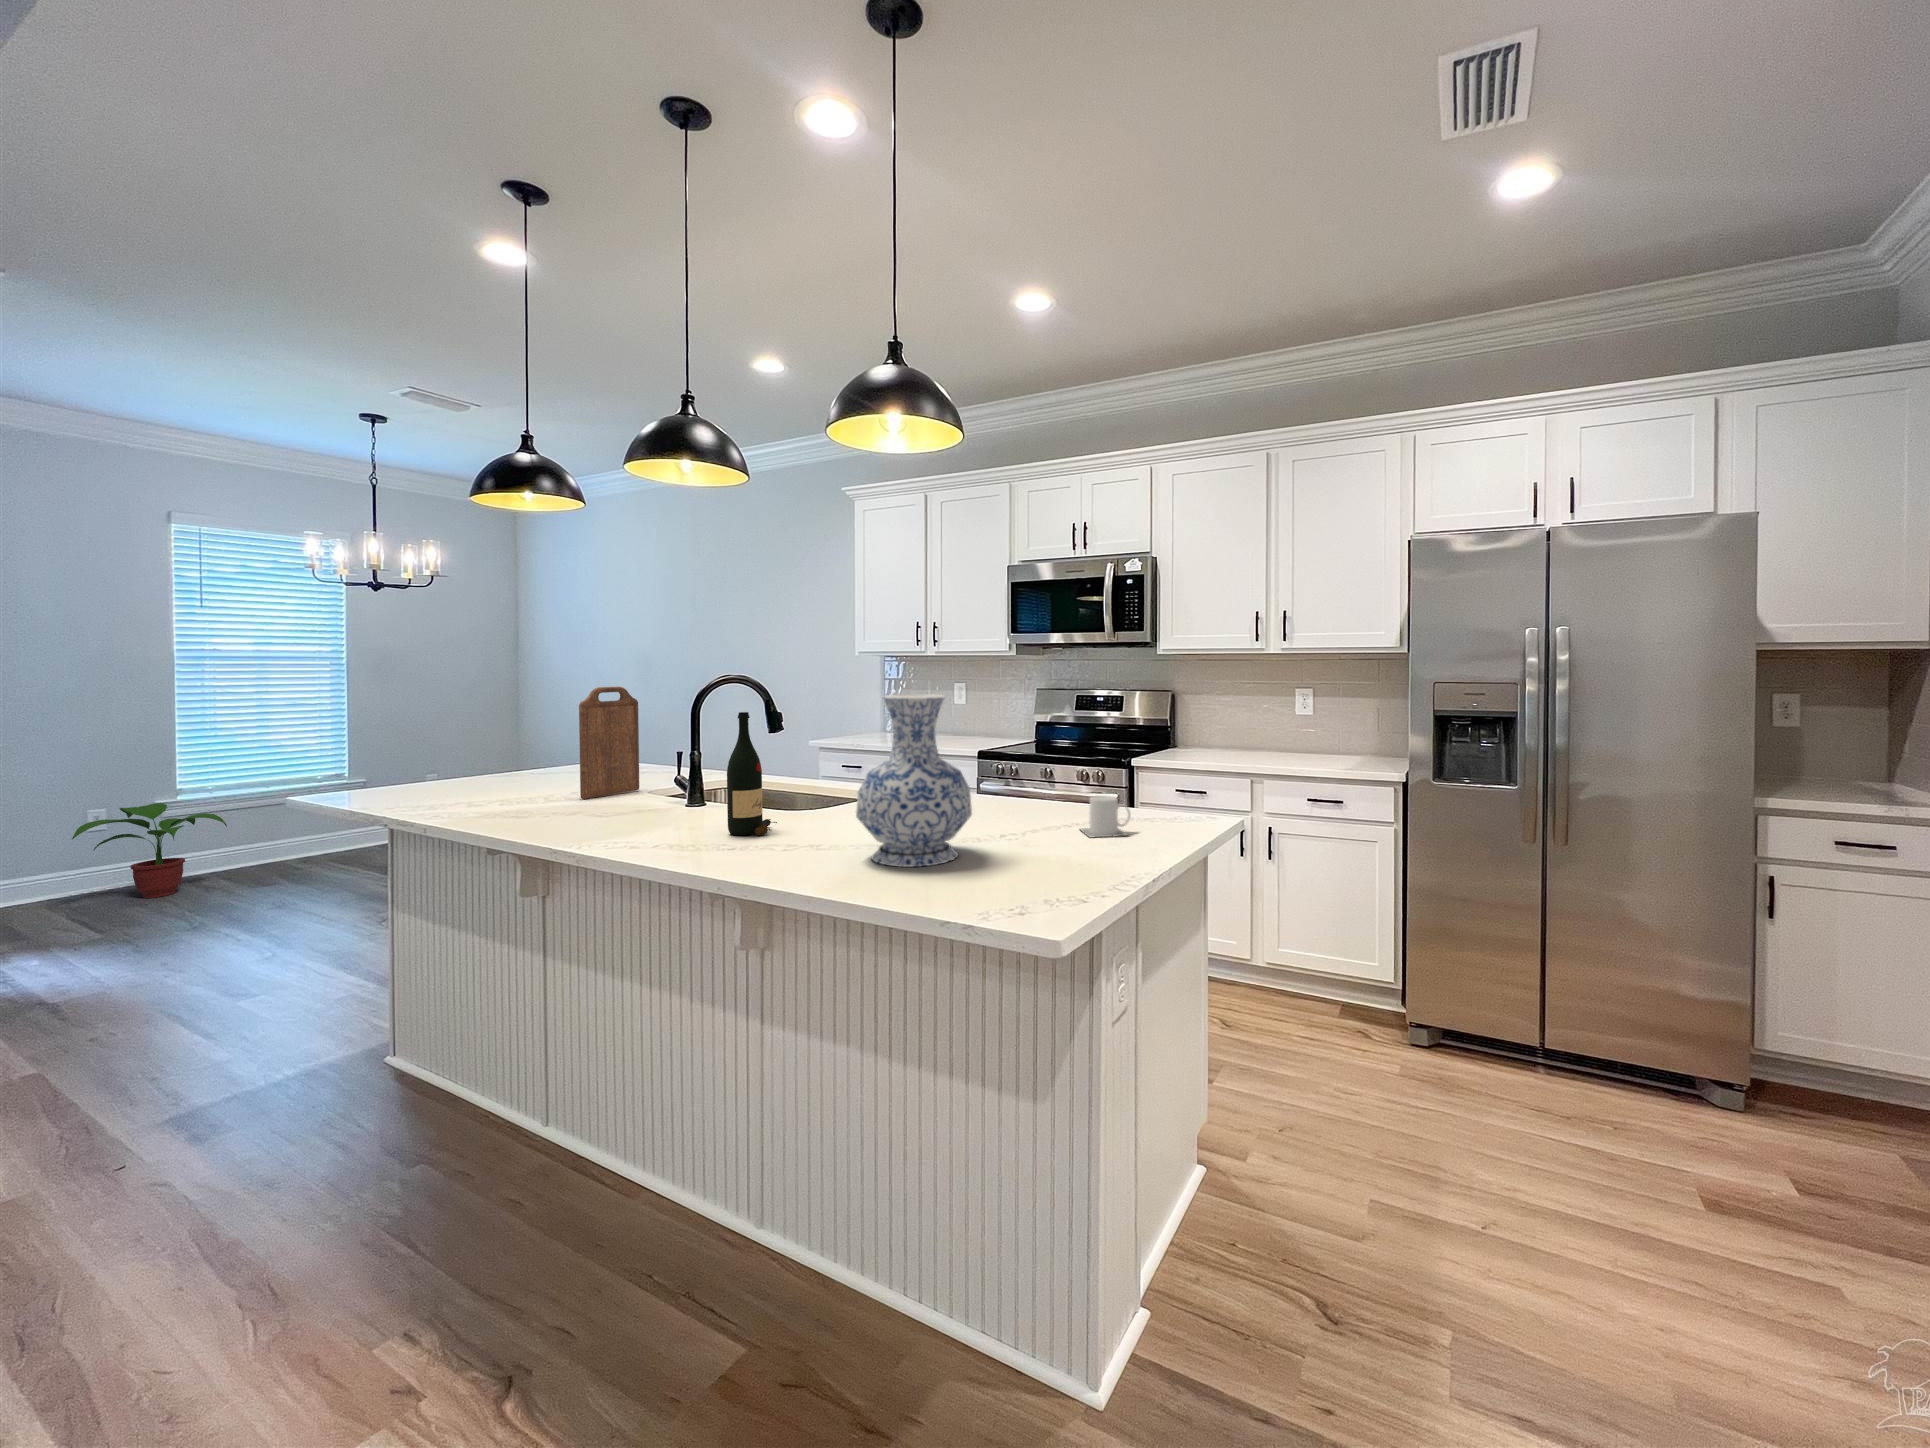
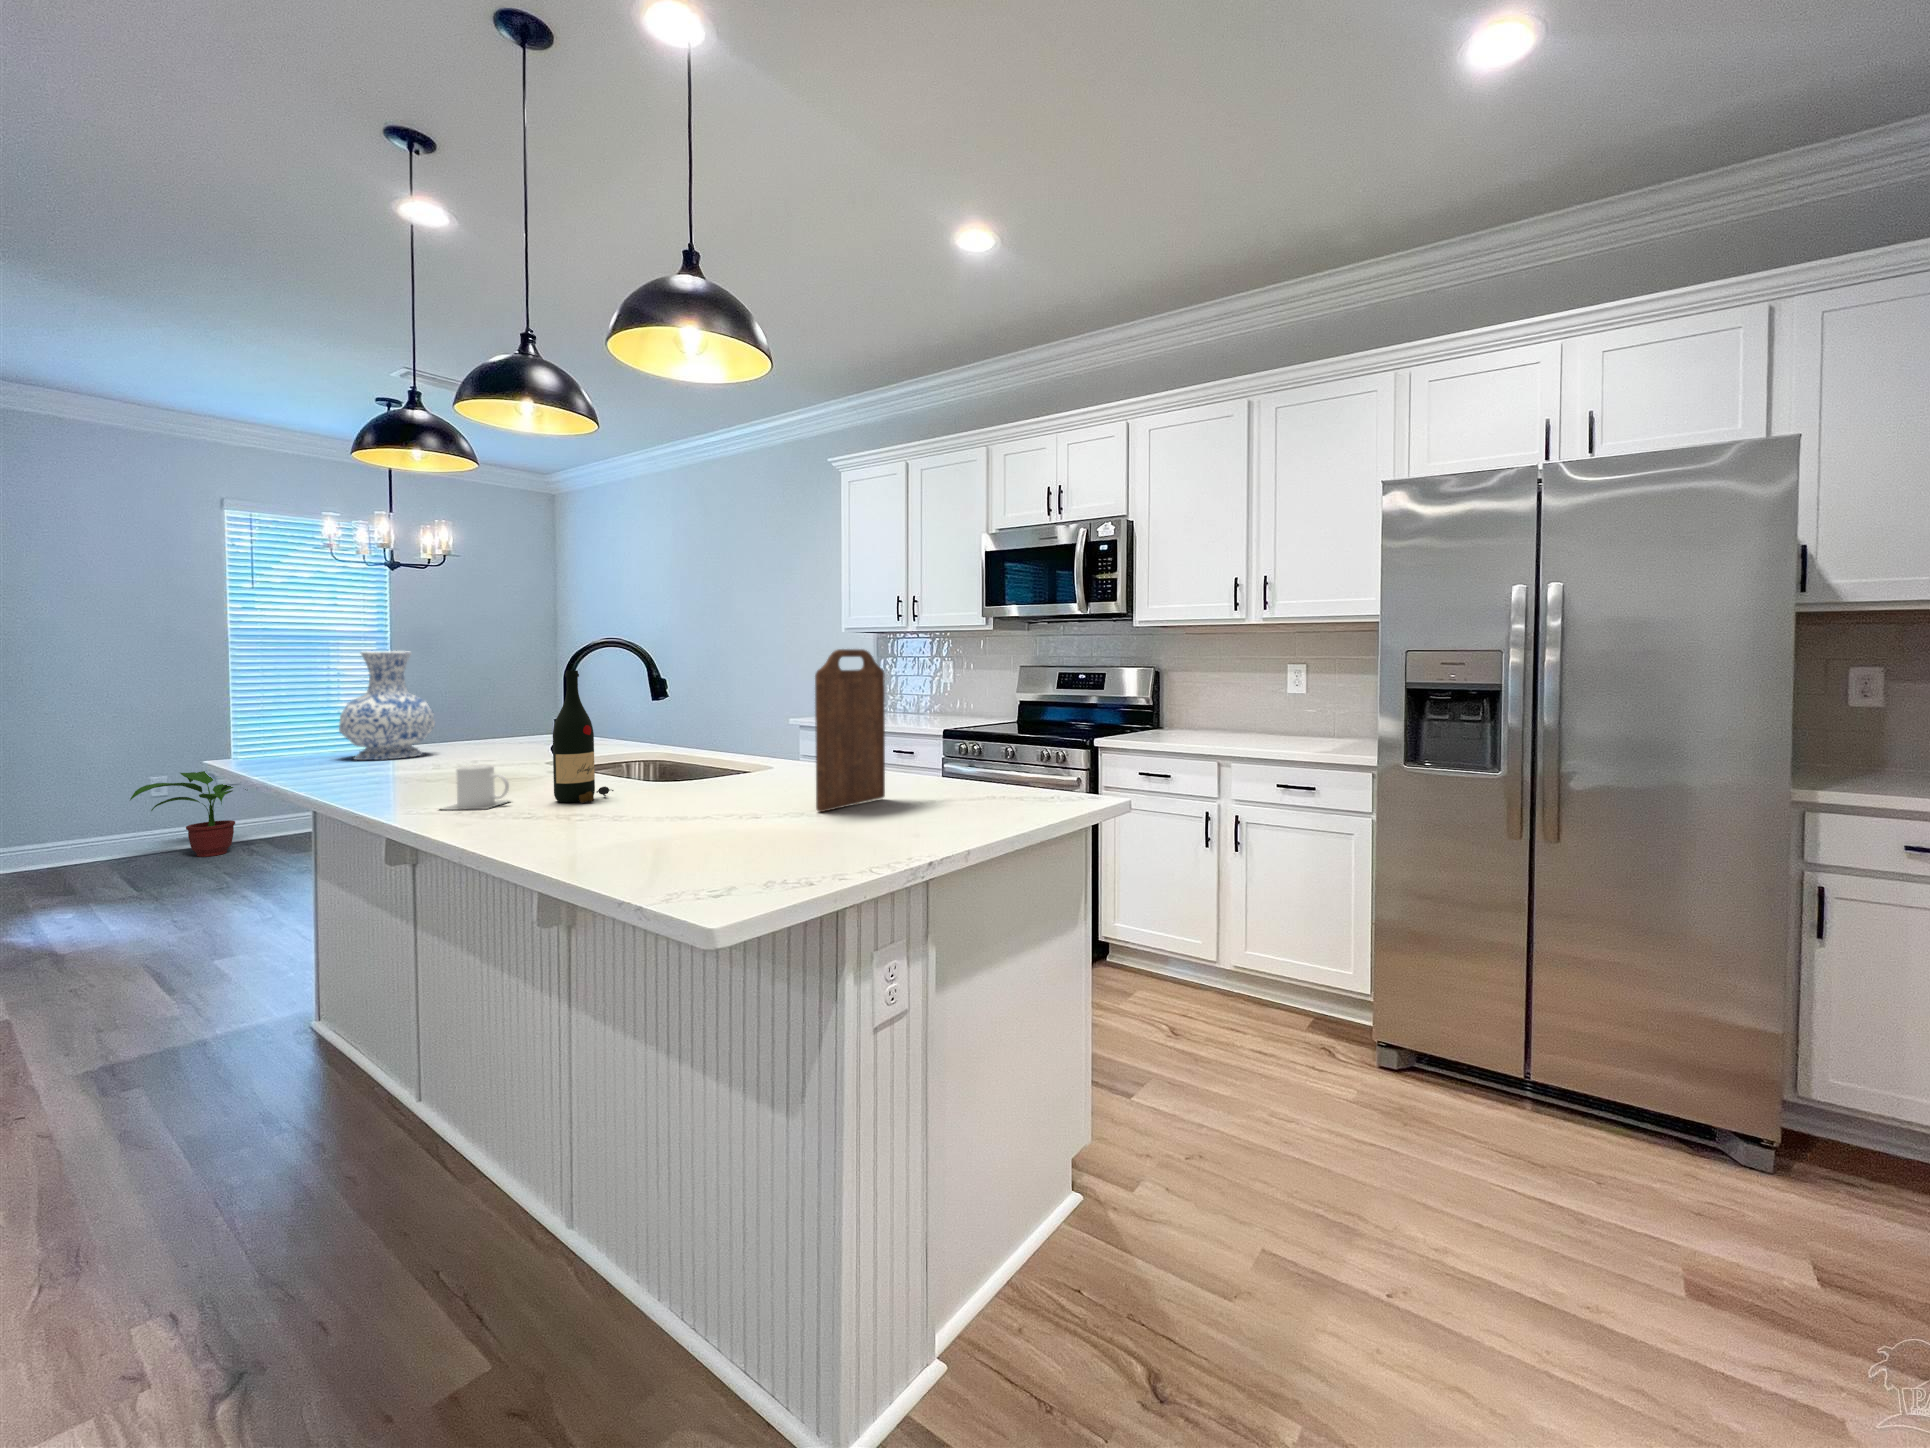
cutting board: present [579,687,639,799] -> present [815,649,885,812]
vase: present [856,694,972,867] -> present [339,651,435,760]
mug: present [1081,796,1130,838] -> present [443,764,509,810]

